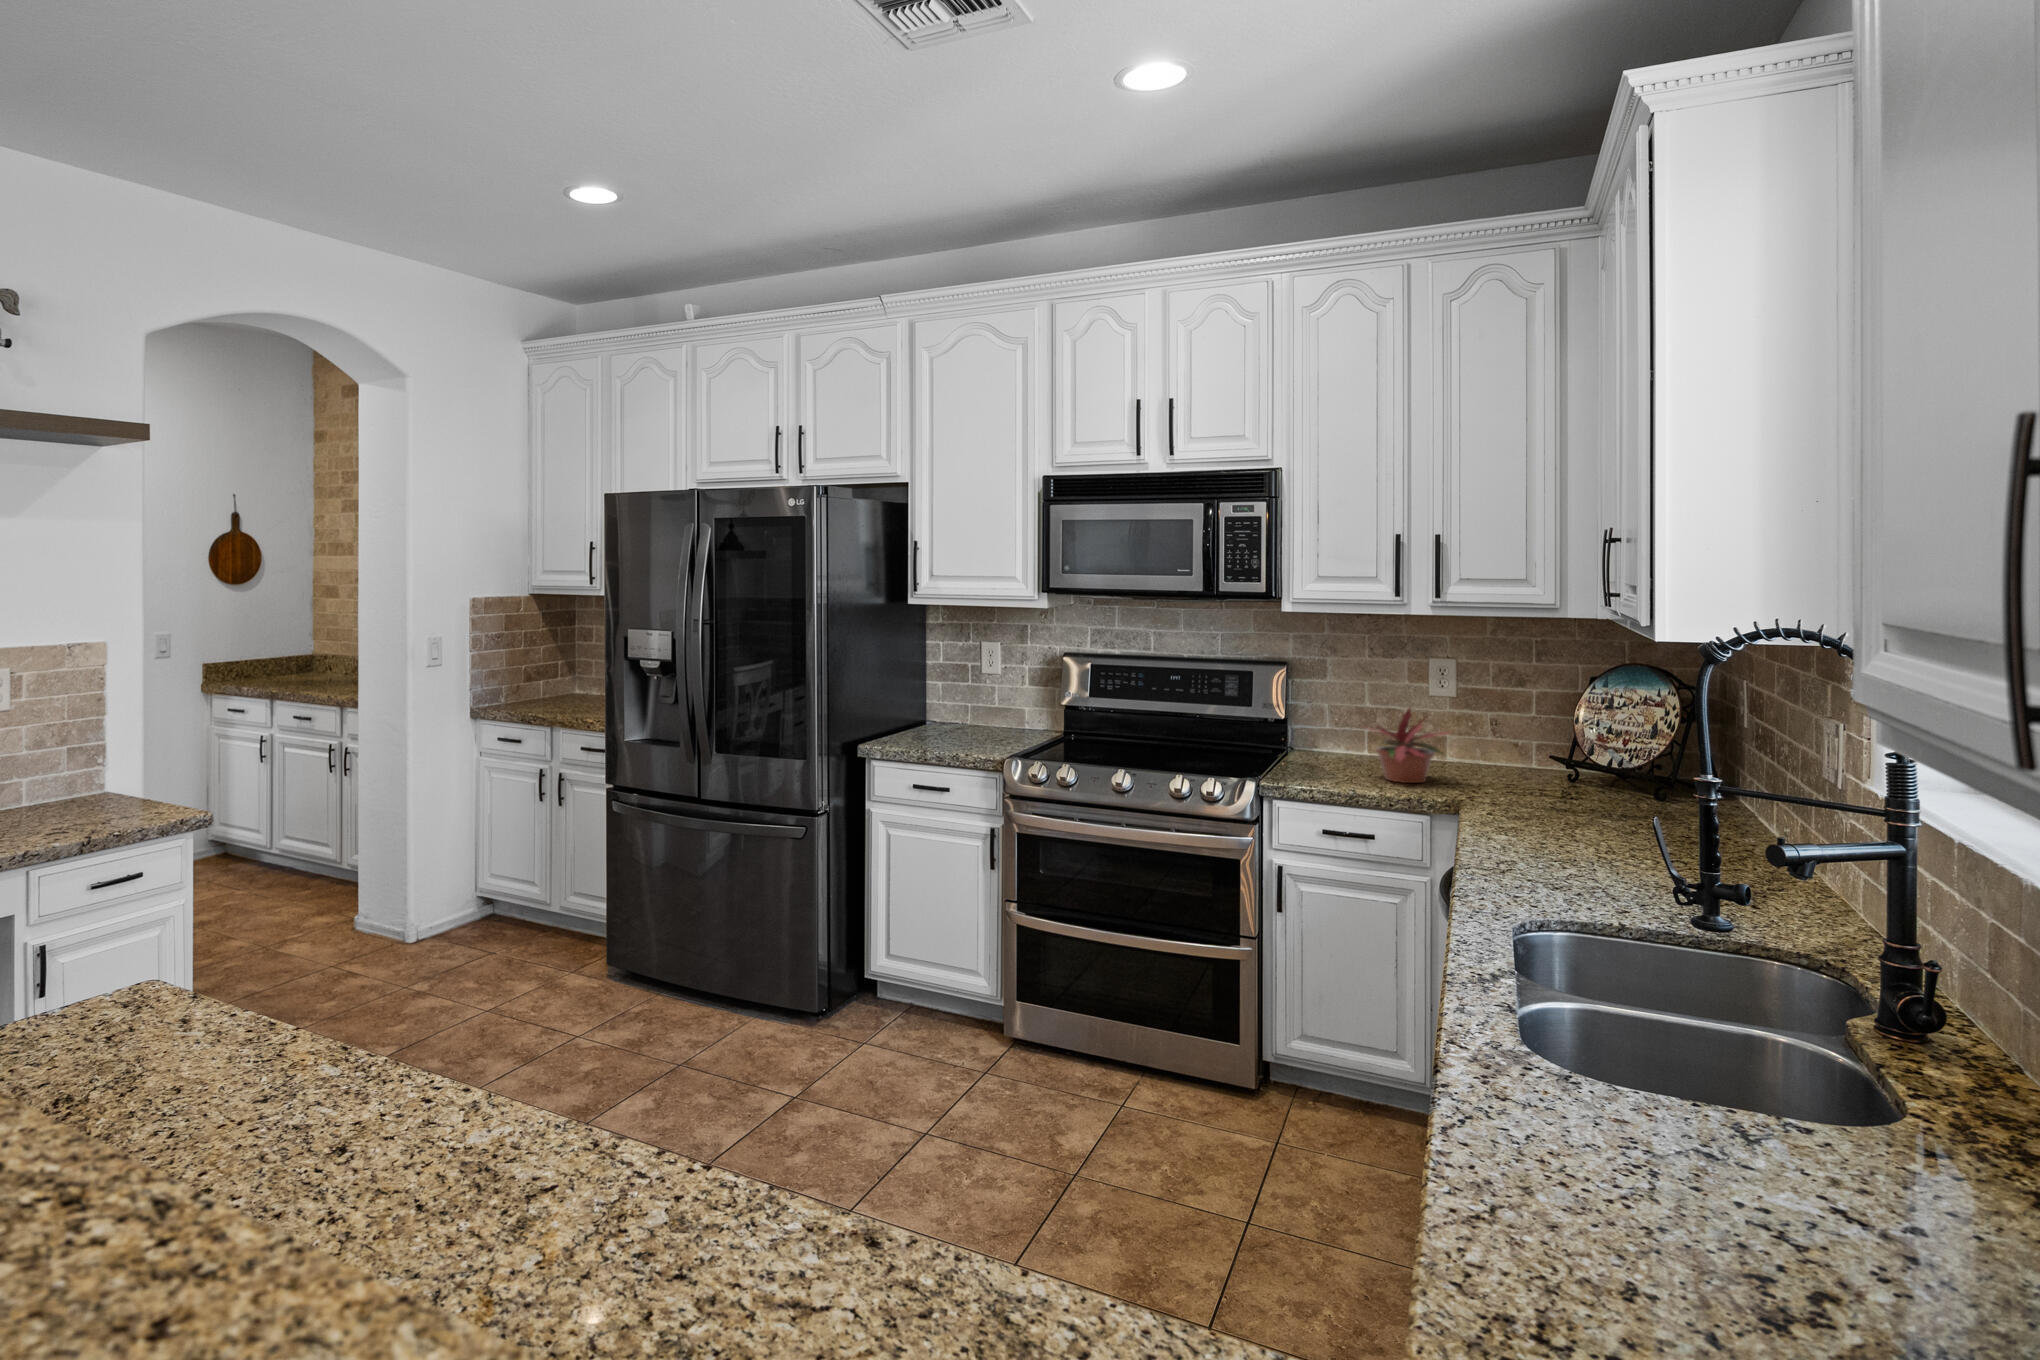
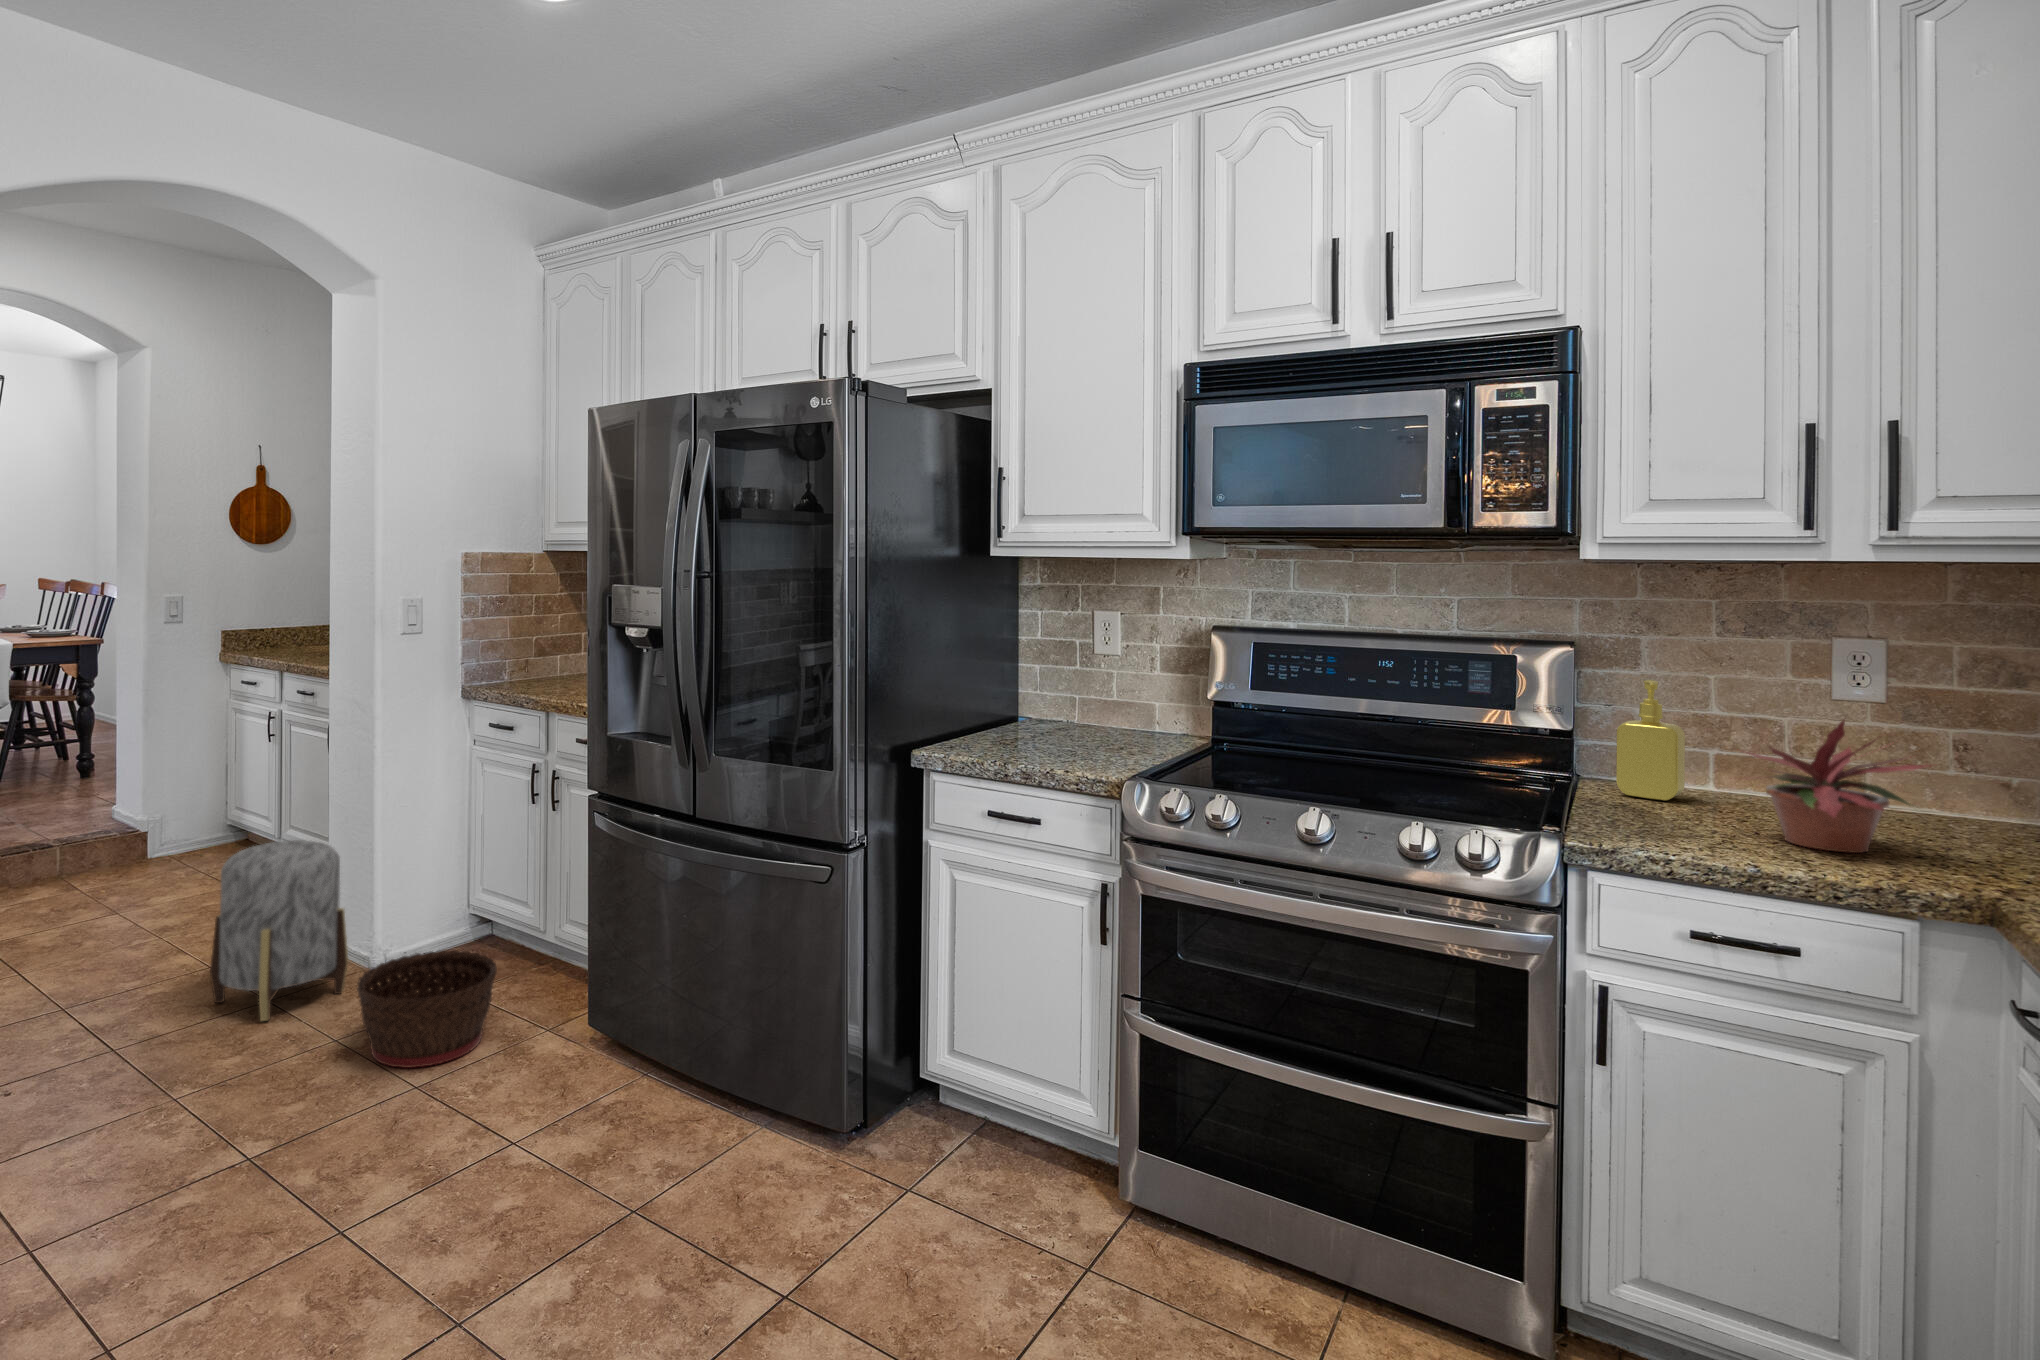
soap dispenser: none [1310,685,1348,760] -> present [1616,680,1685,801]
stool: none [280,836,392,979] -> present [210,840,349,1021]
basket: none [424,916,531,1001] -> present [357,951,497,1068]

